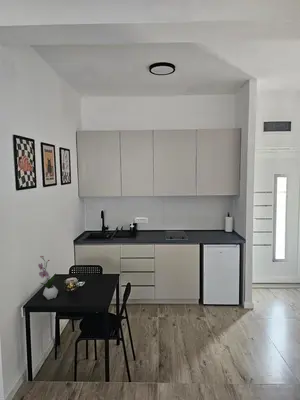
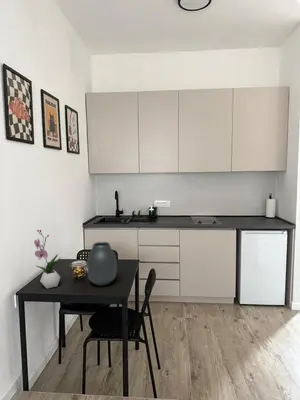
vase: none [78,264,100,297] -> present [87,242,117,286]

